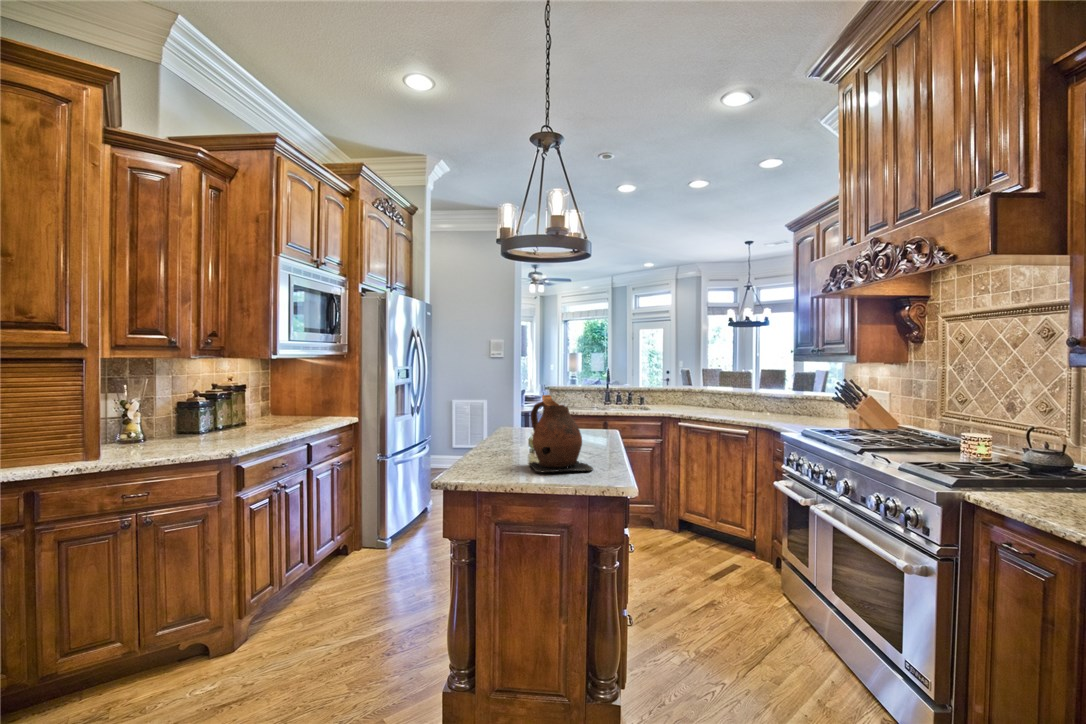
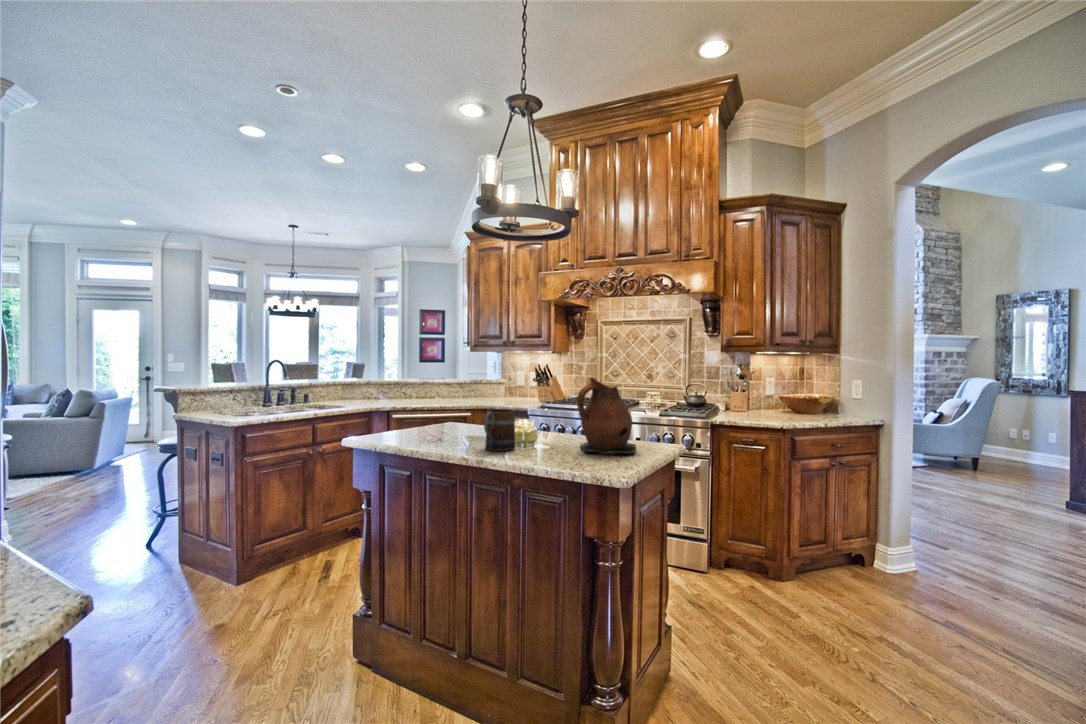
mug: none [492,417,531,452] -> present [484,409,515,451]

